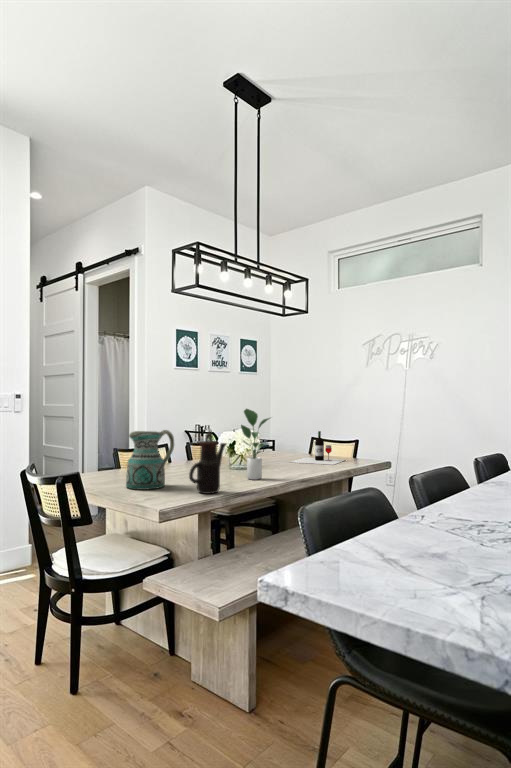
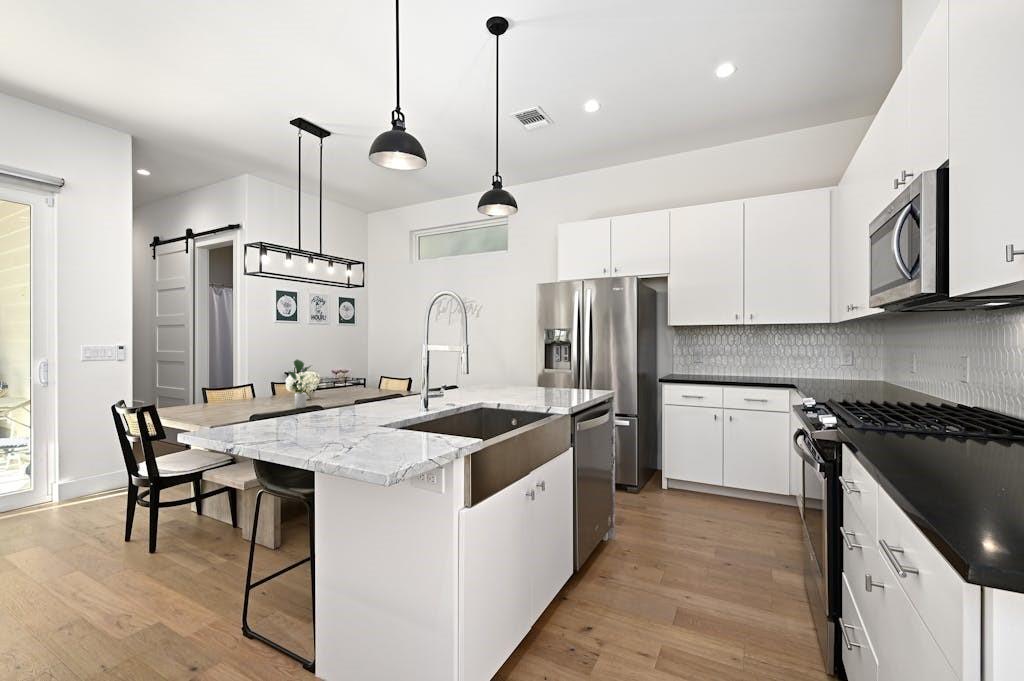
ceramic pitcher: present [126,430,174,490] -> none [196,376,236,416]
wine bottle: present [291,431,344,465] -> none [347,373,394,397]
teapot: present [189,433,226,494] -> none [237,377,269,417]

